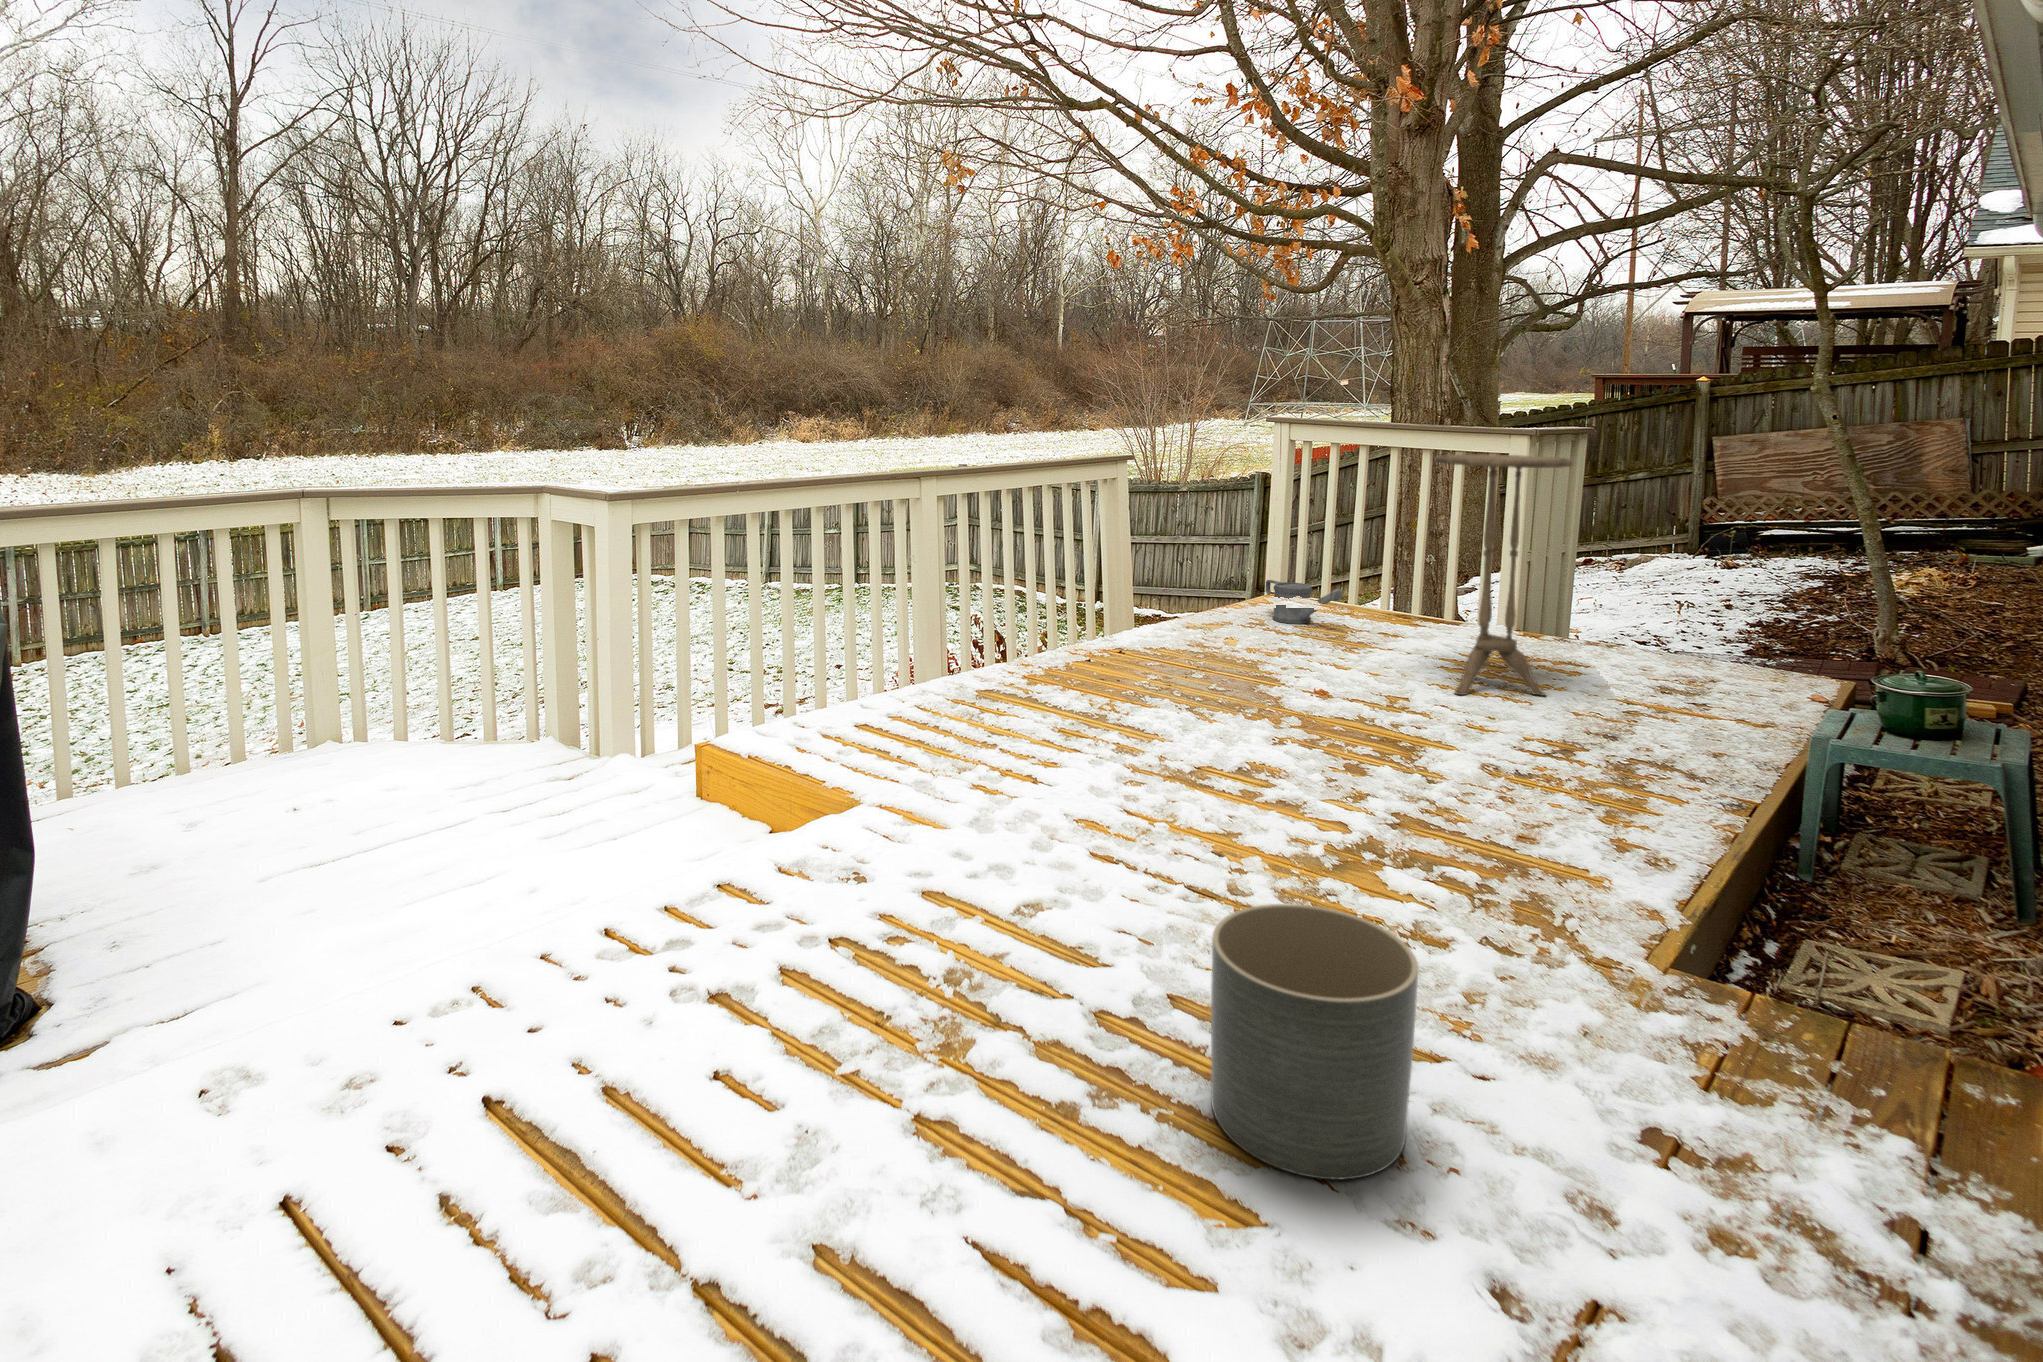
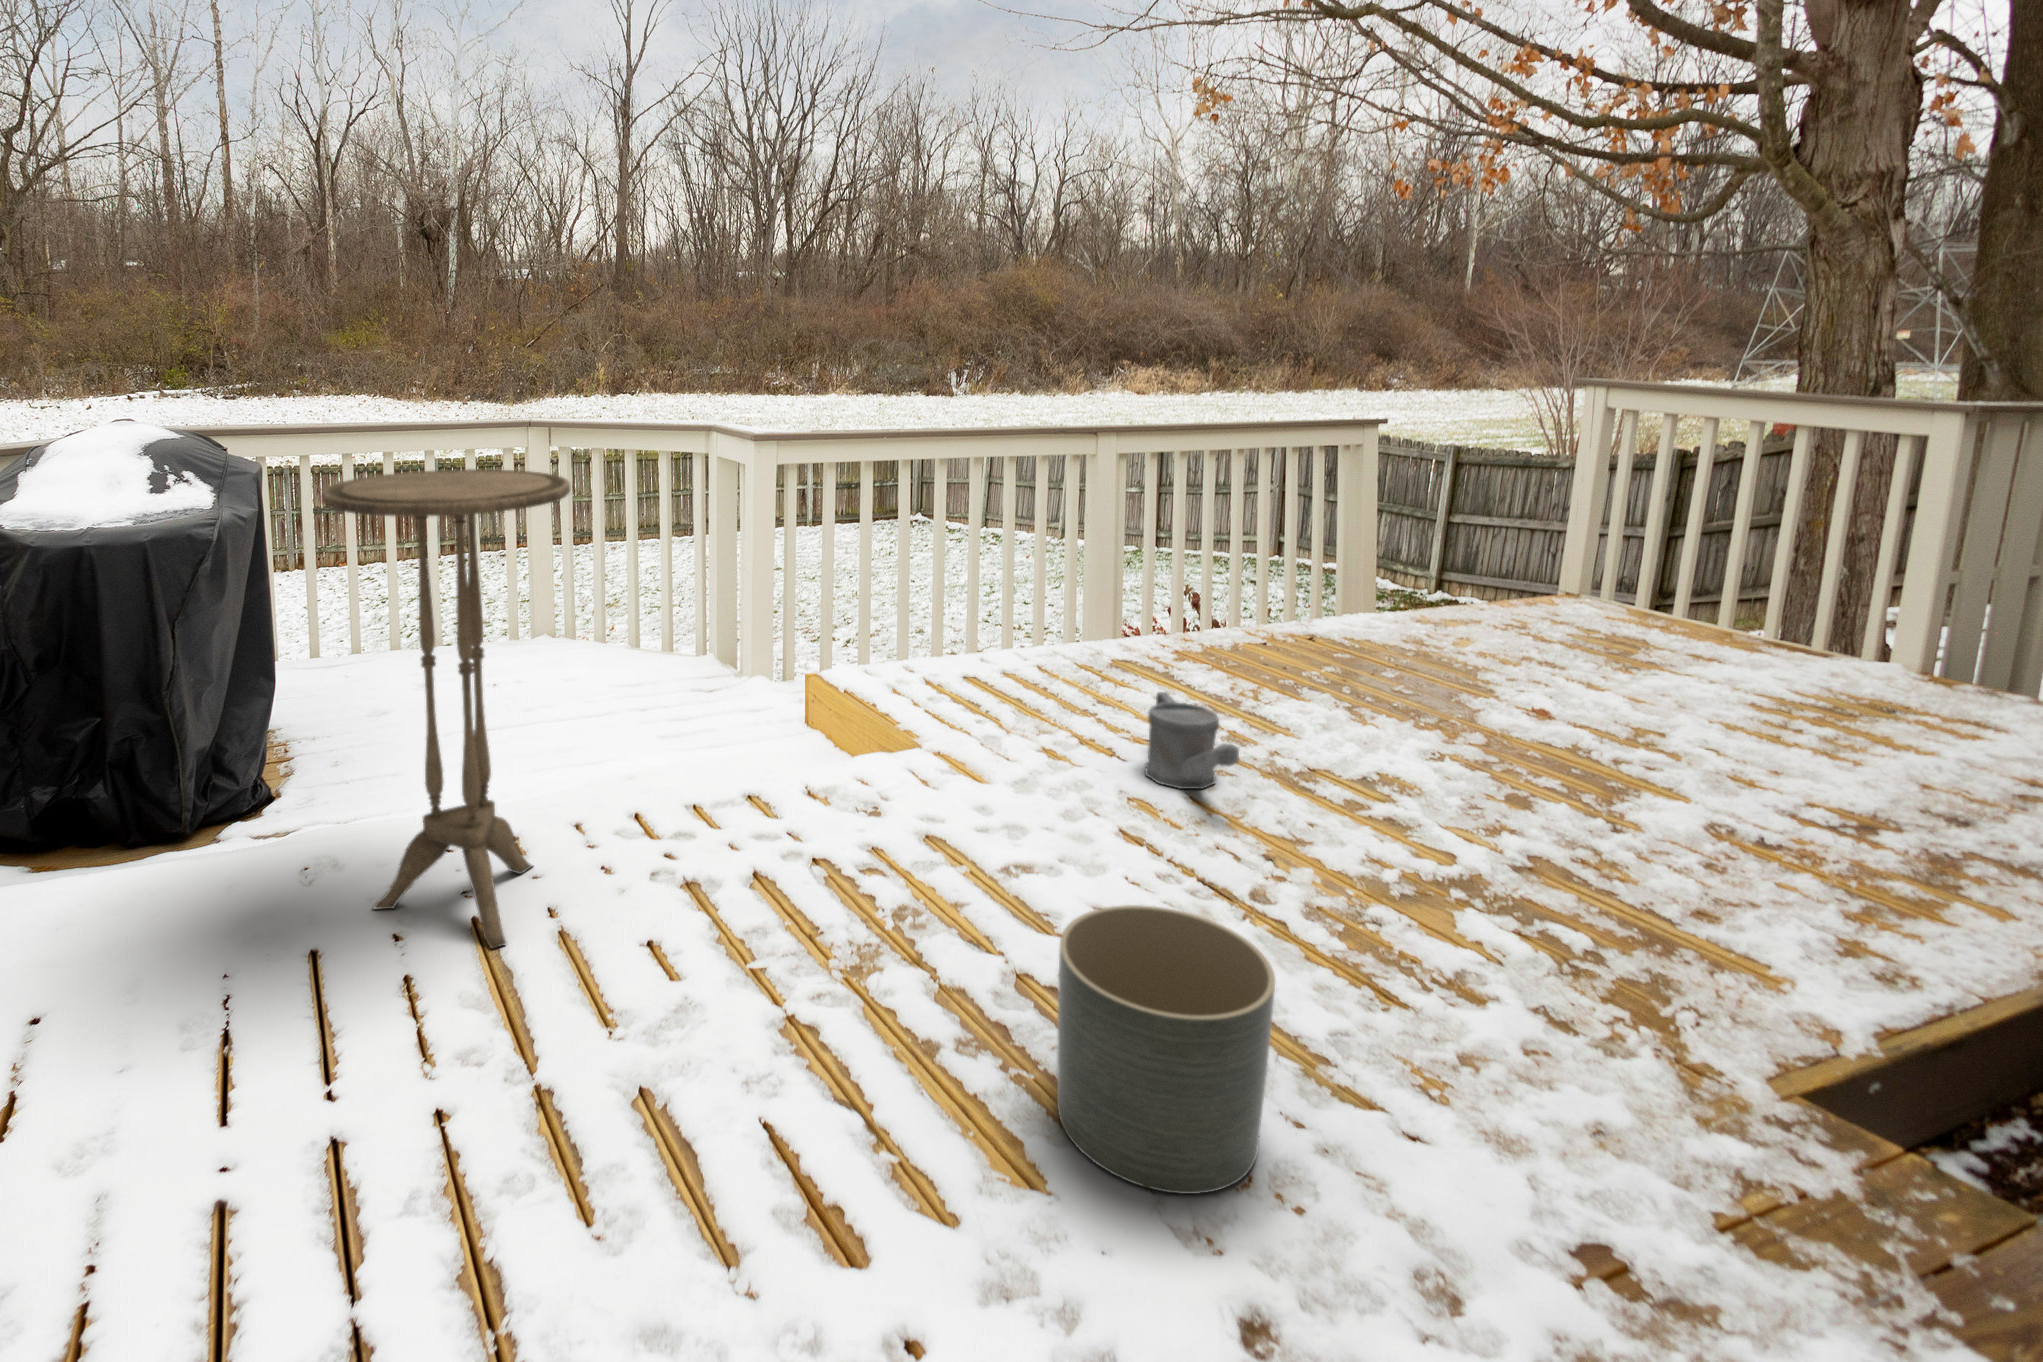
side table: present [1435,454,1573,696] -> present [321,469,570,948]
watering can: present [1265,580,1342,624] -> present [1145,692,1239,789]

